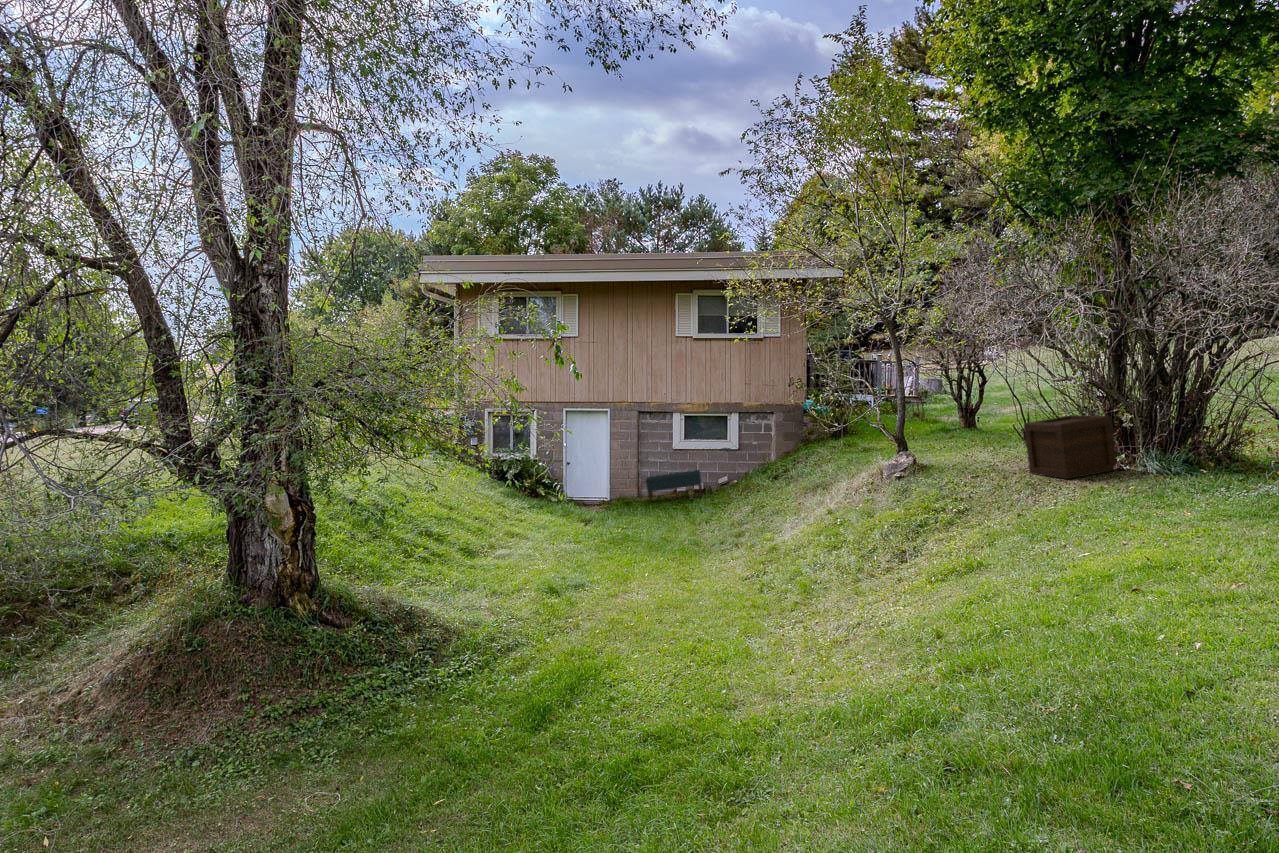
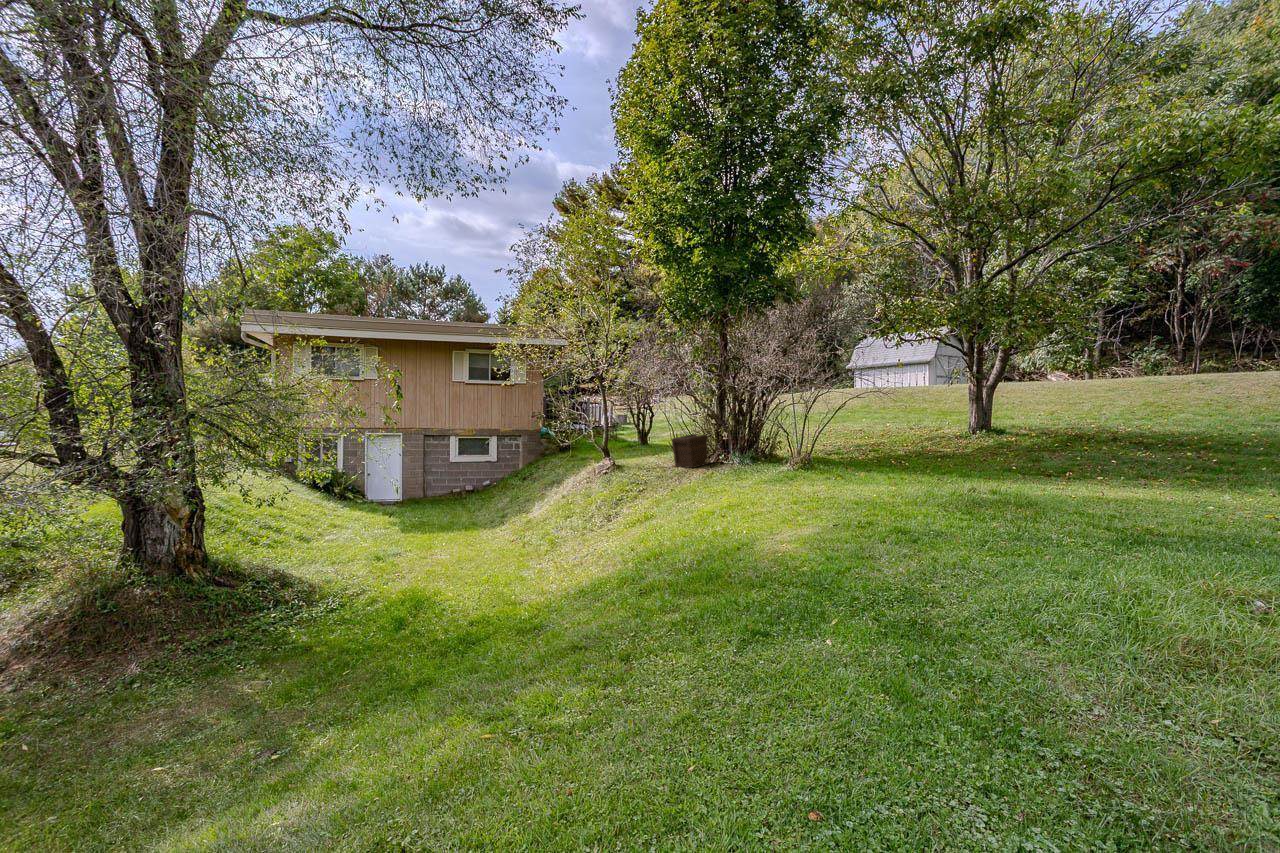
bench: present [646,470,702,503] -> none [431,476,475,502]

